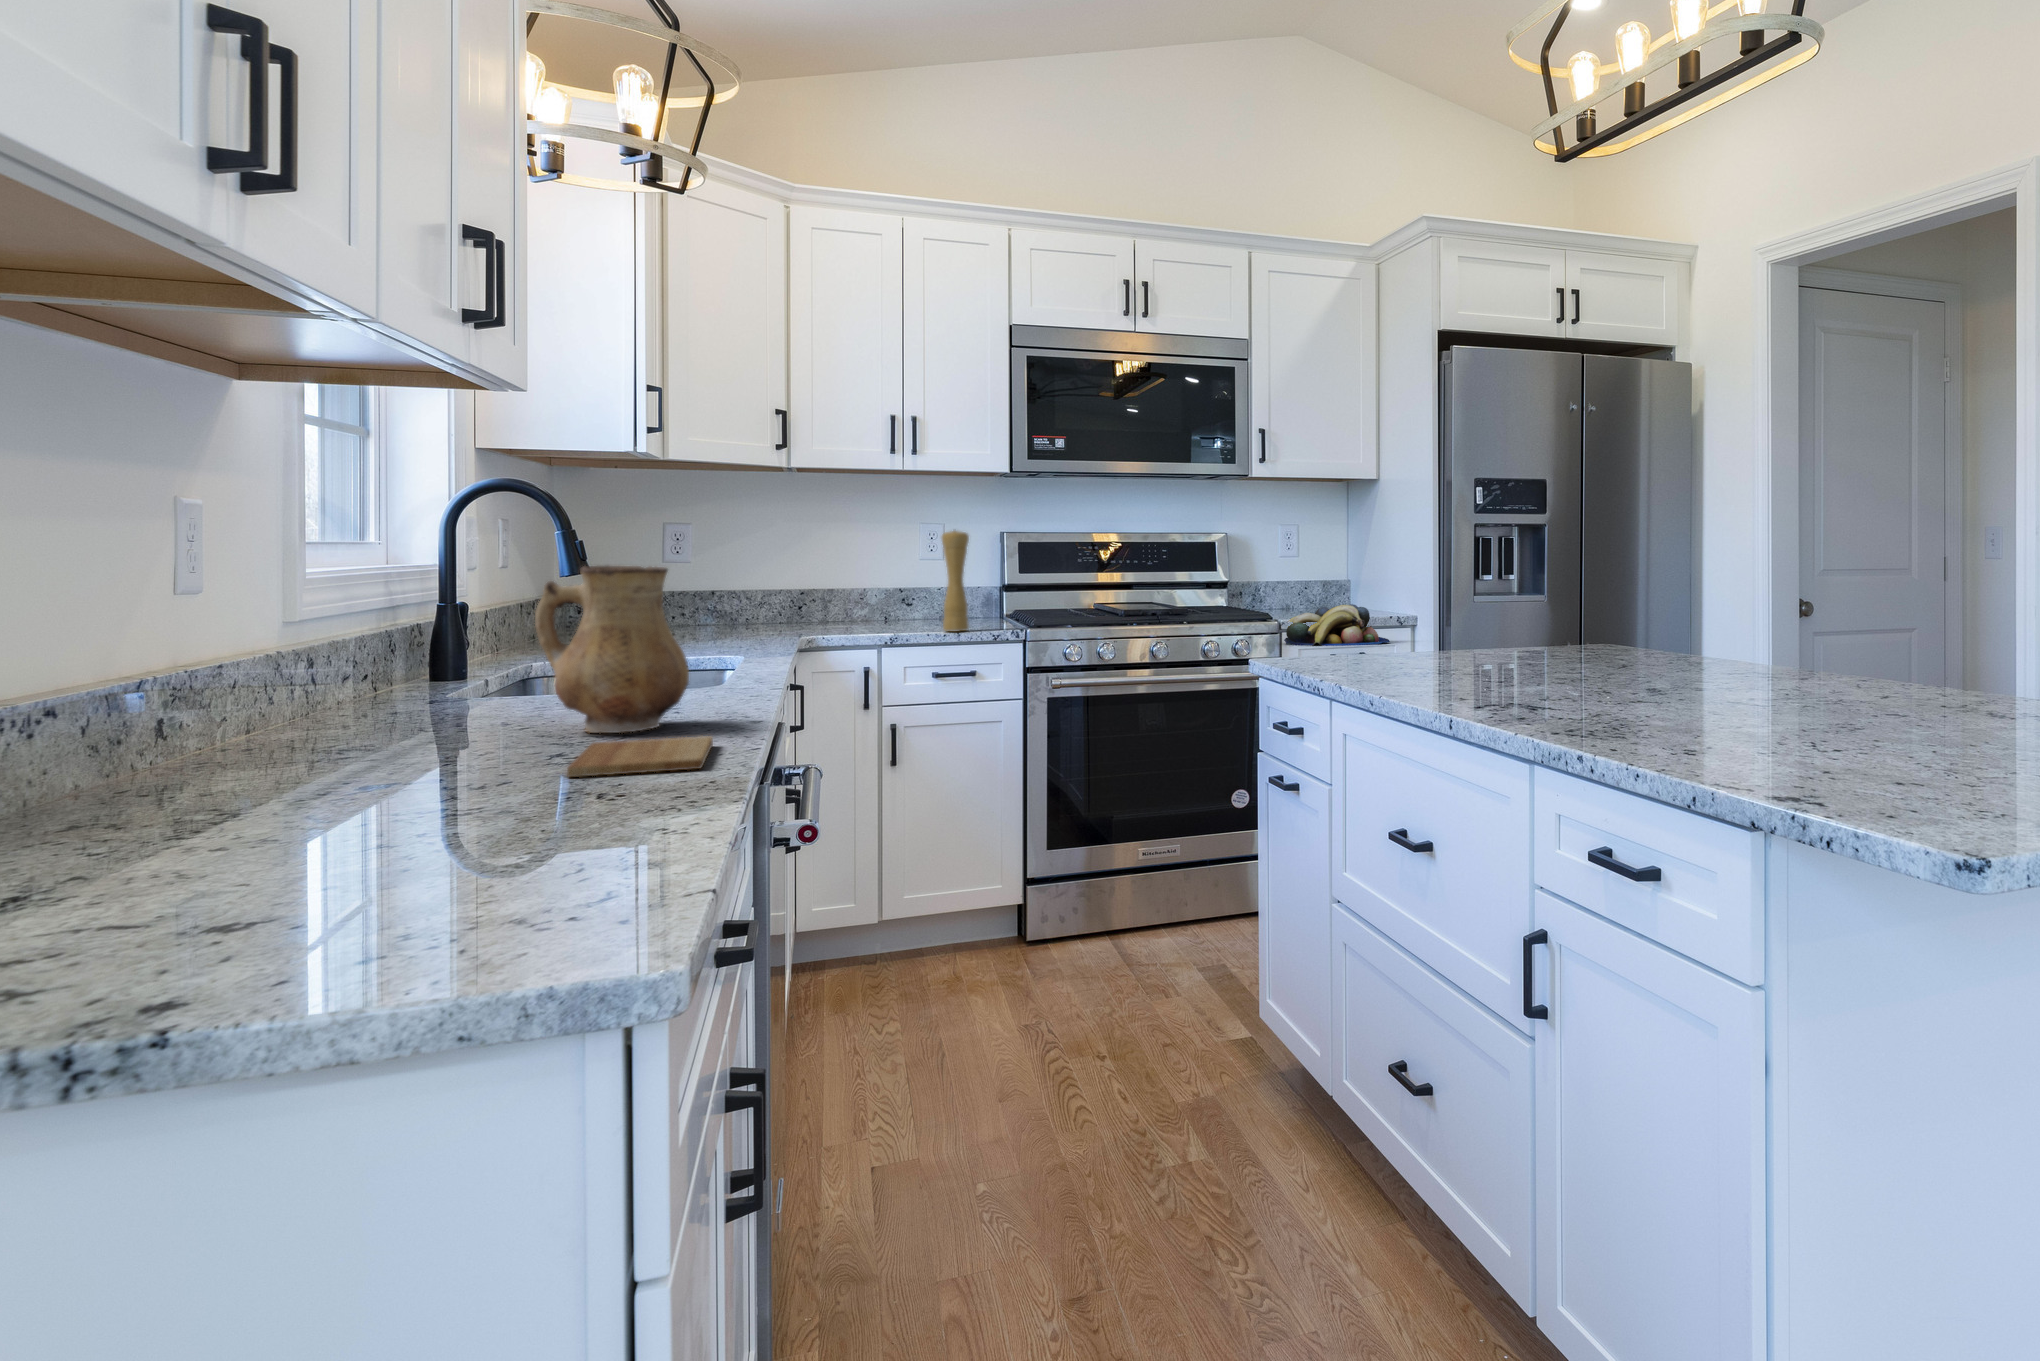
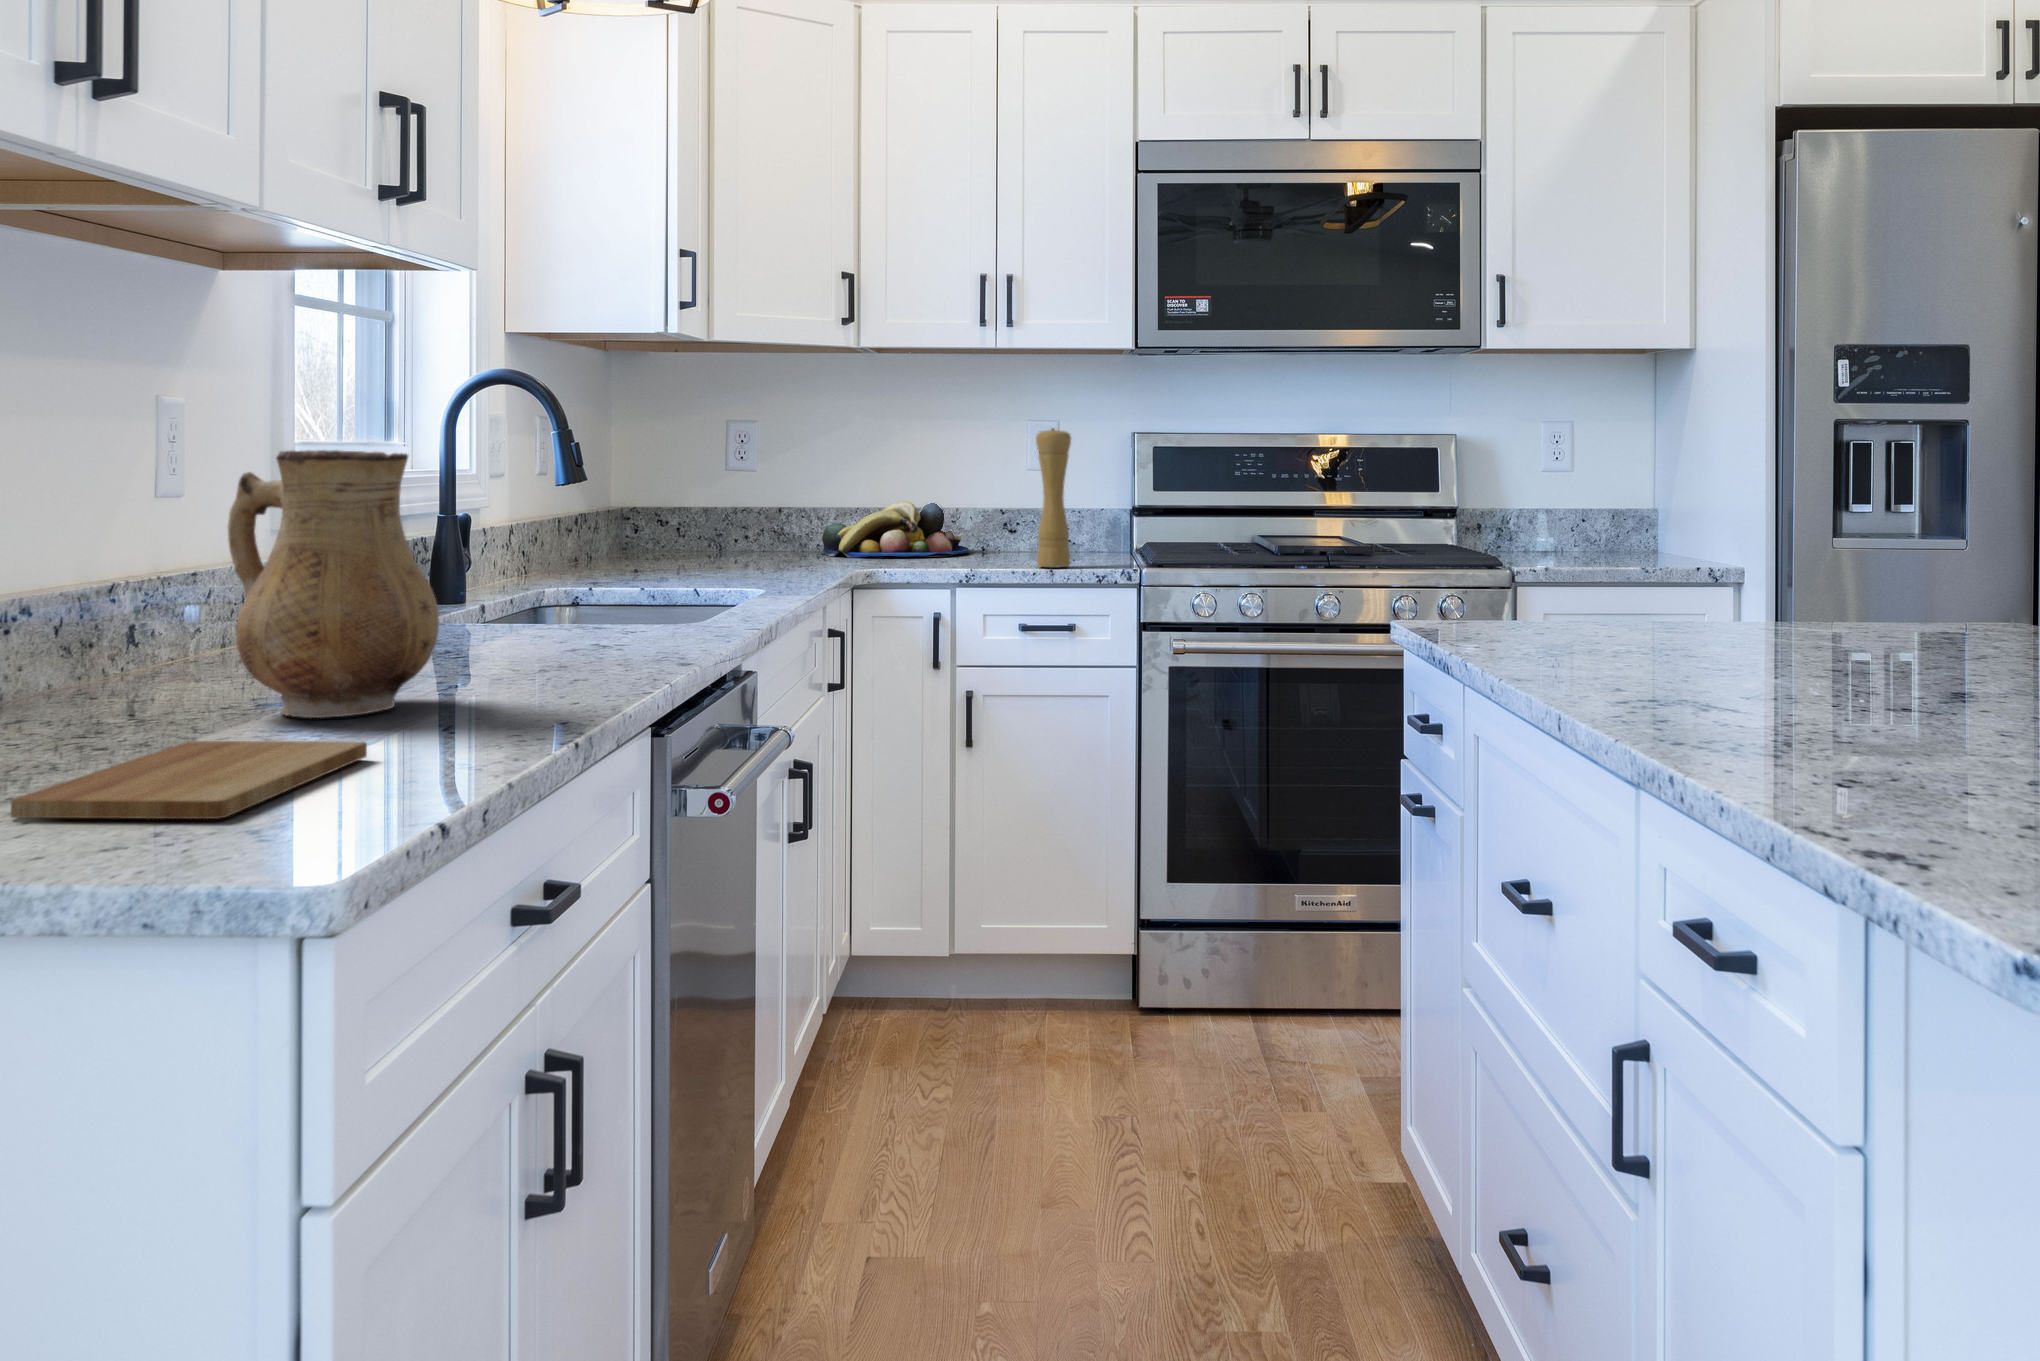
fruit bowl: present [1284,604,1390,646] -> present [821,501,970,557]

